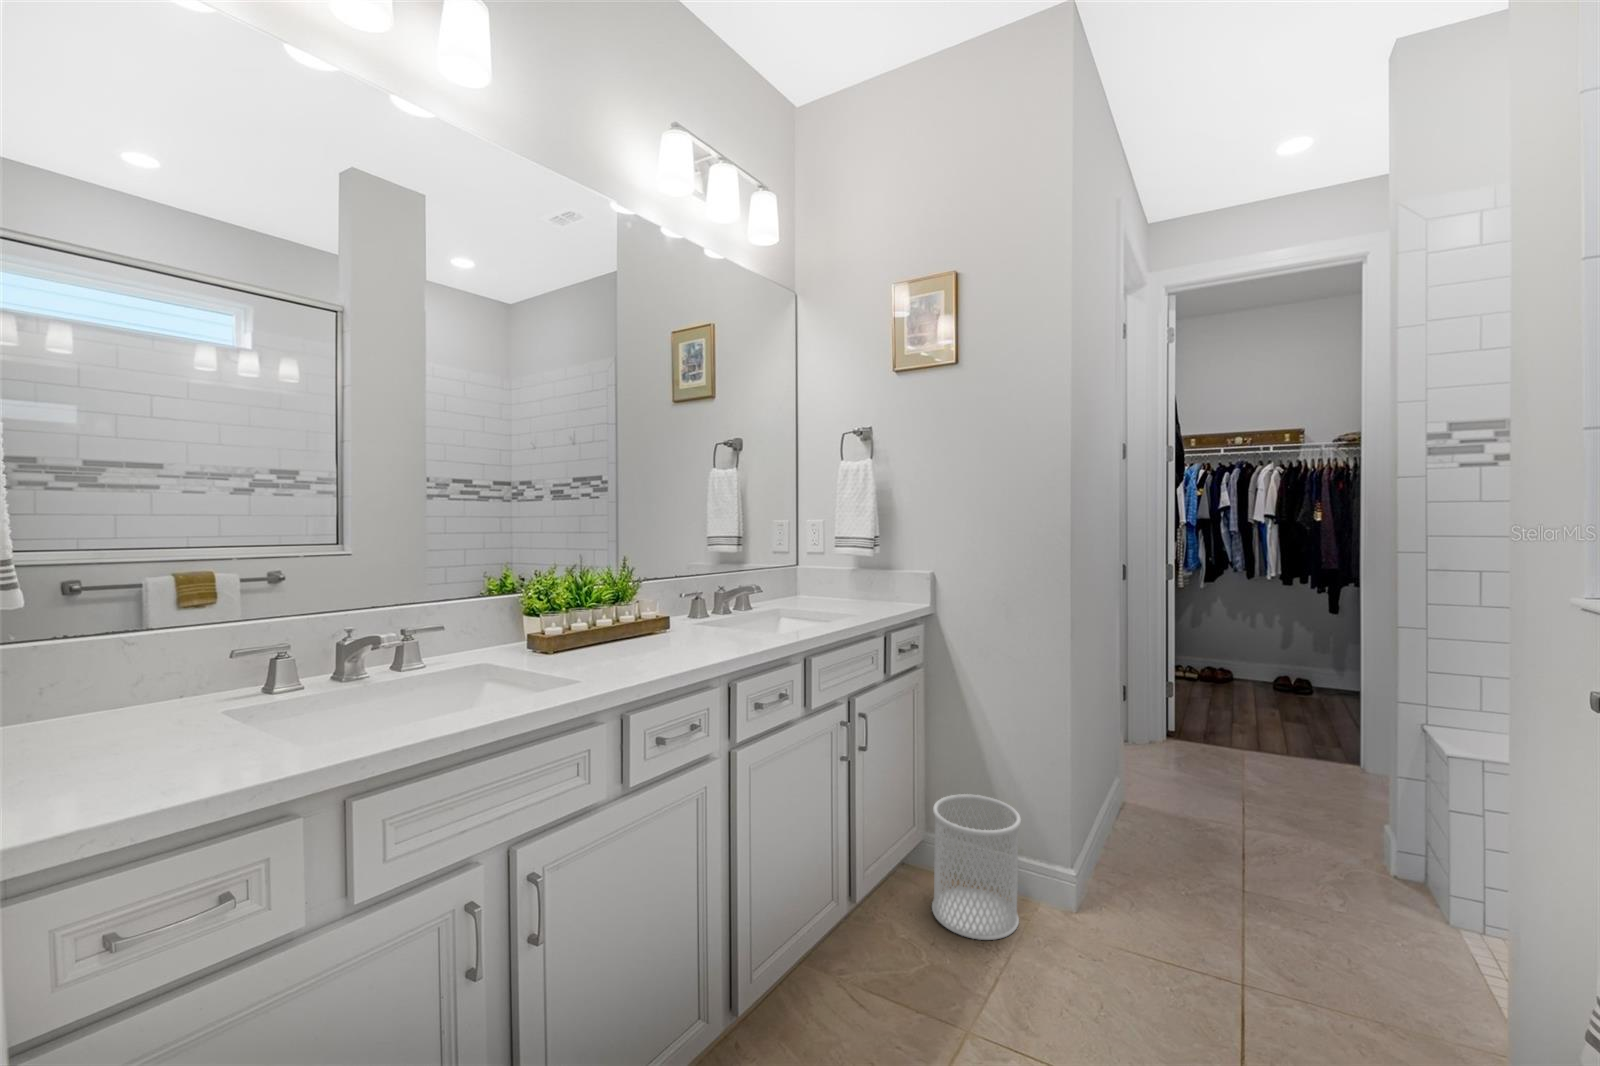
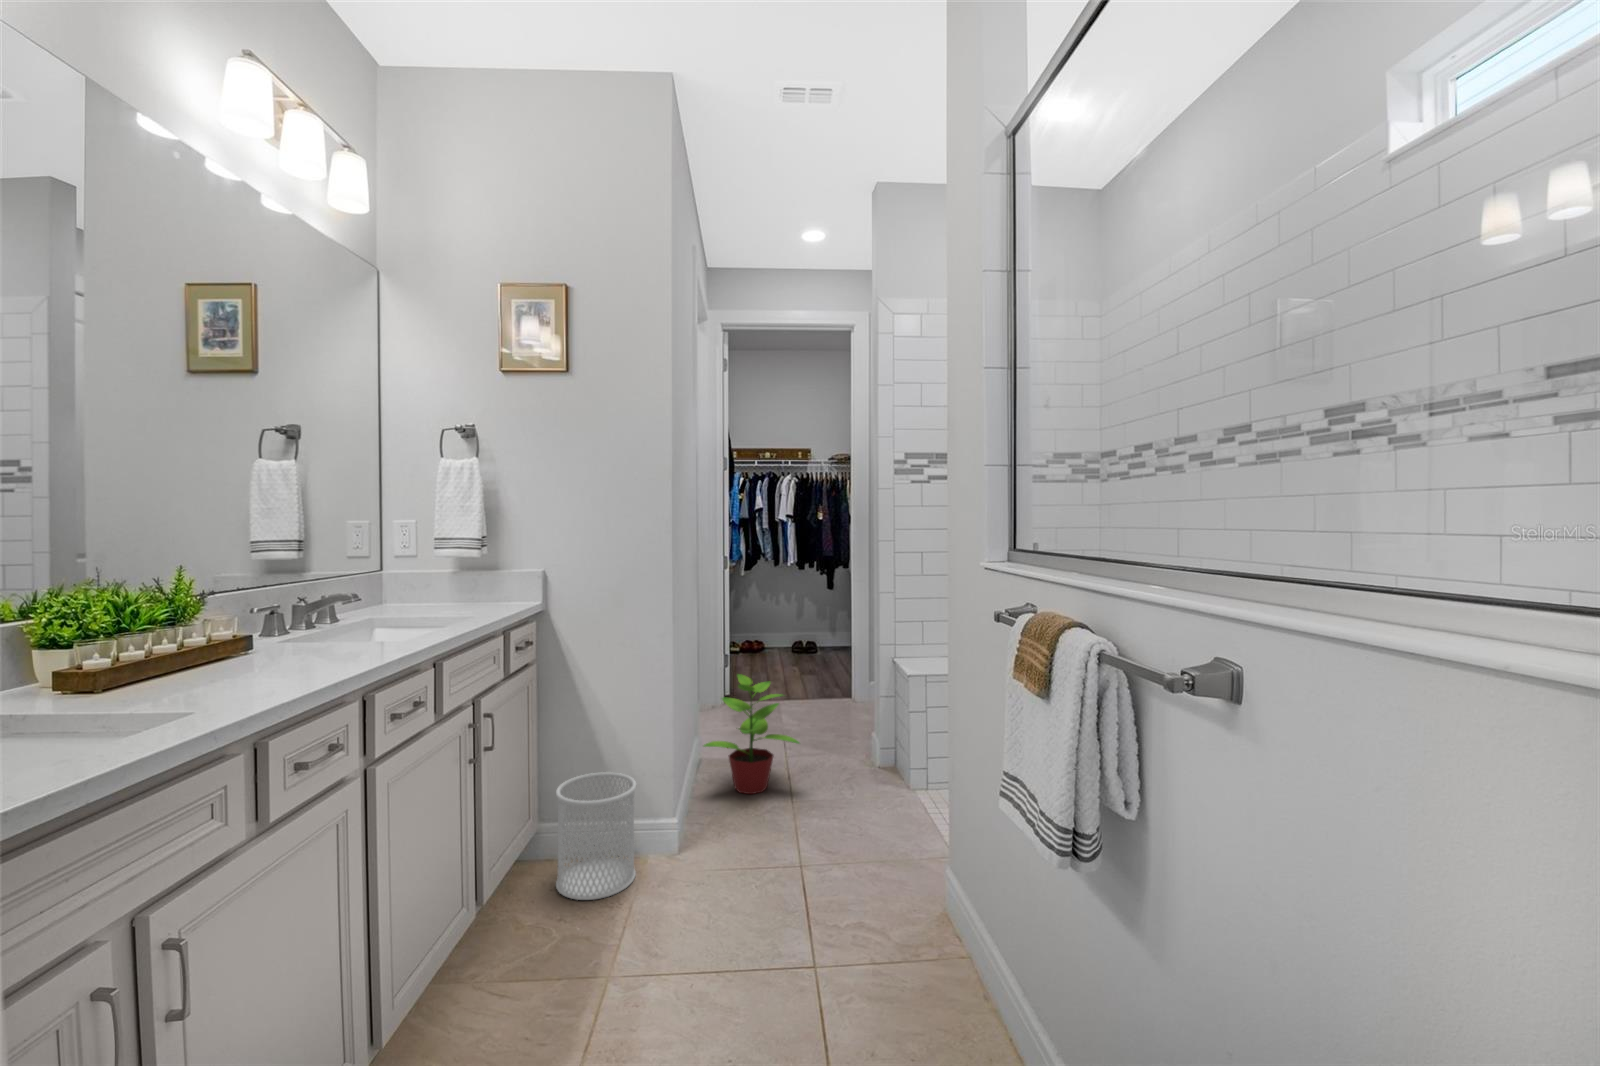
potted plant: none [1118,712,1262,870] -> present [704,674,799,794]

